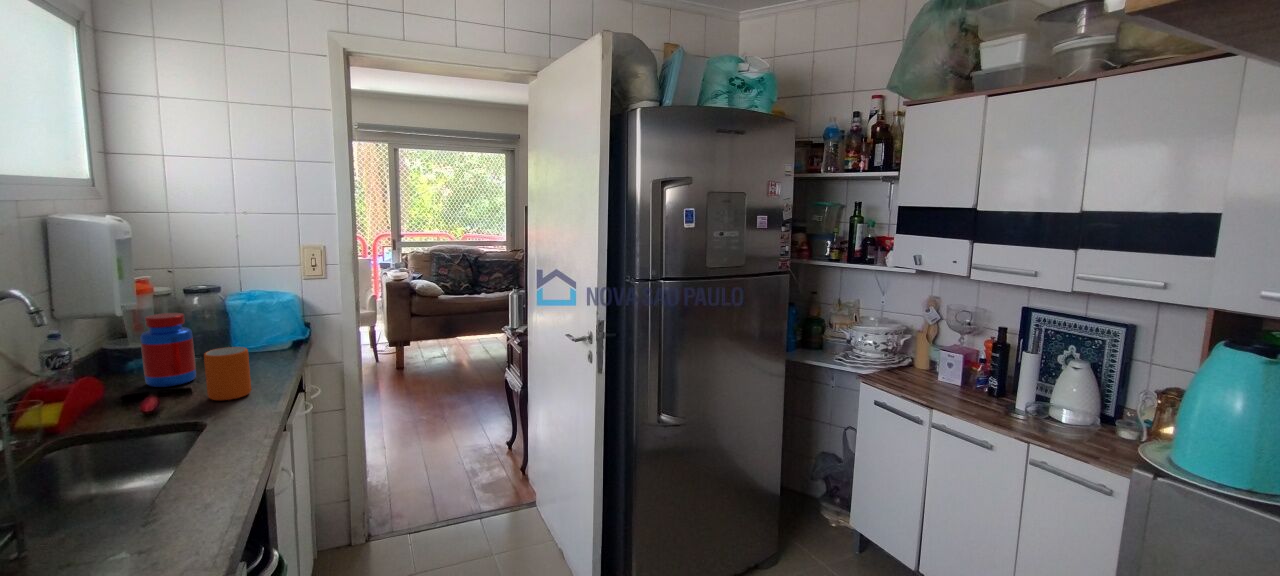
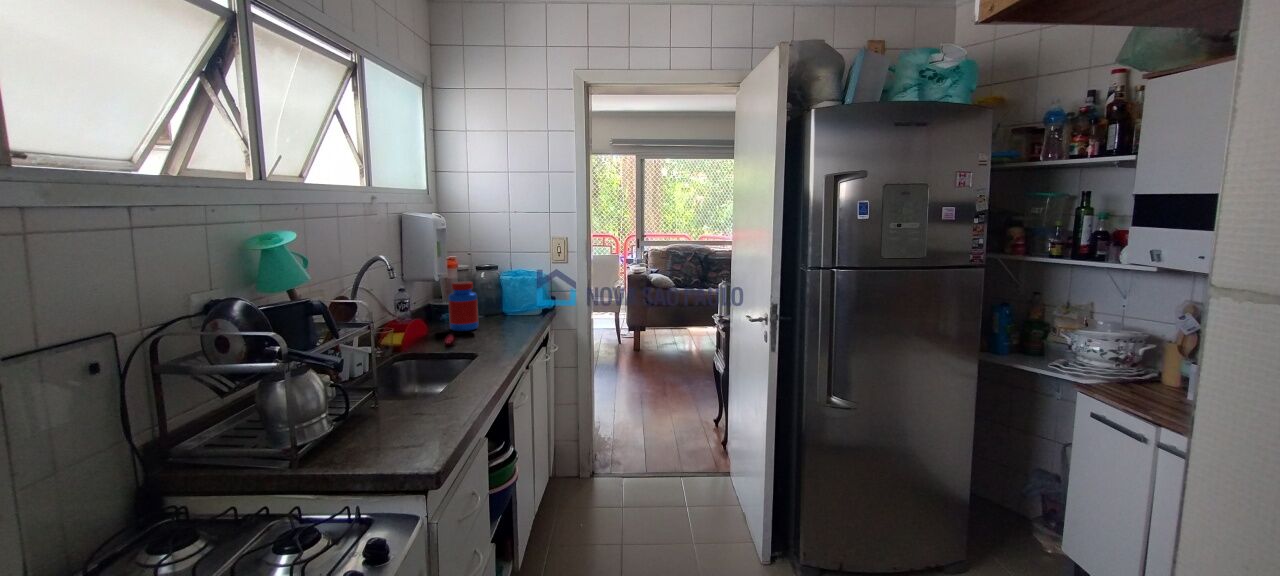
mug: present [204,347,251,400] -> none [481,306,508,342]

